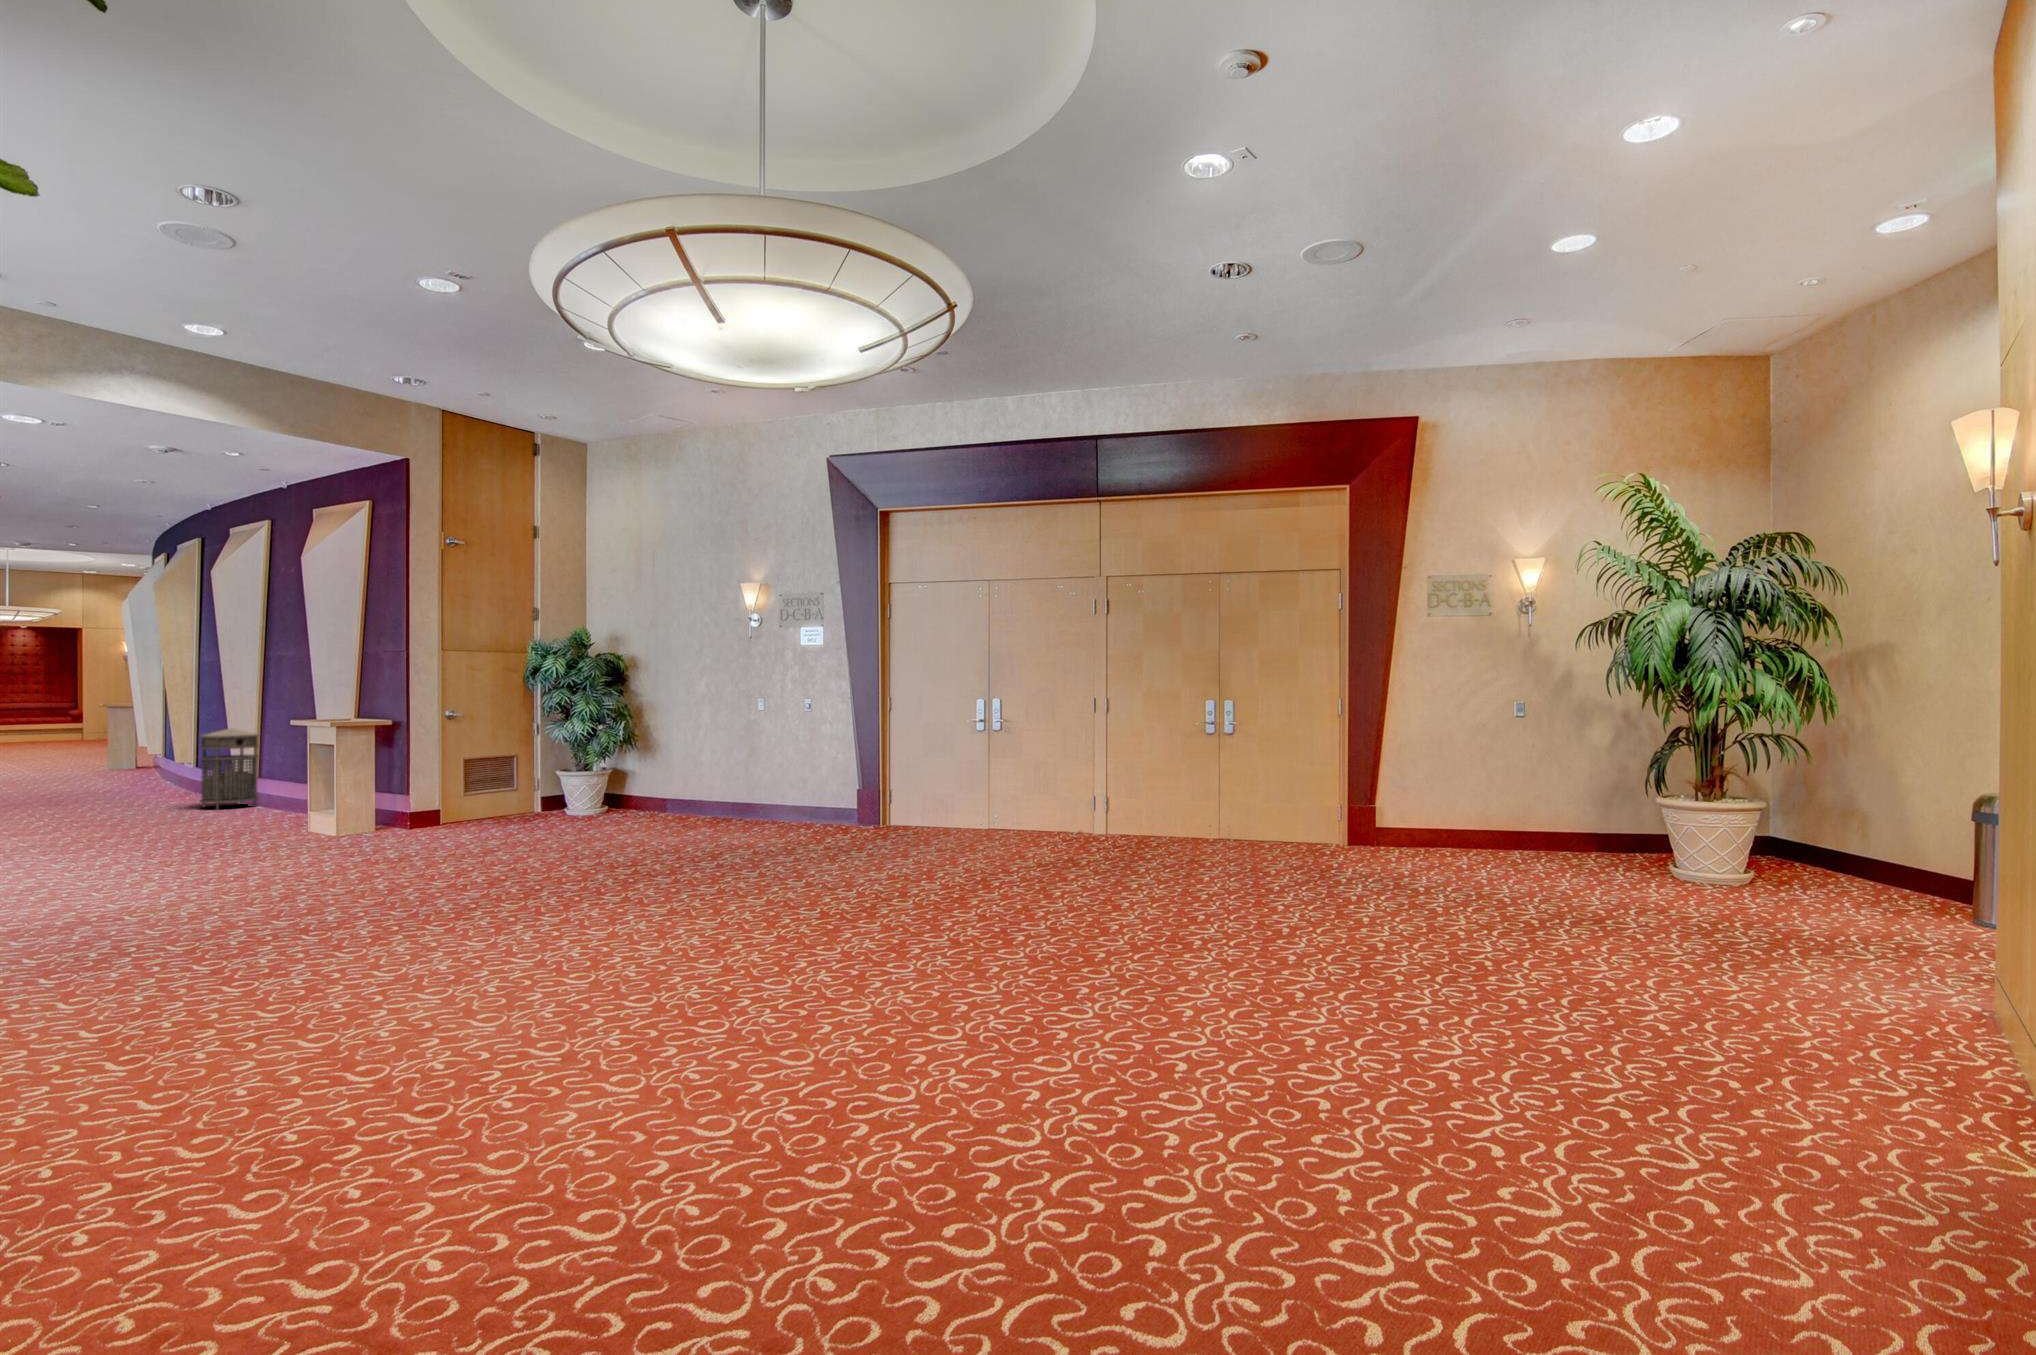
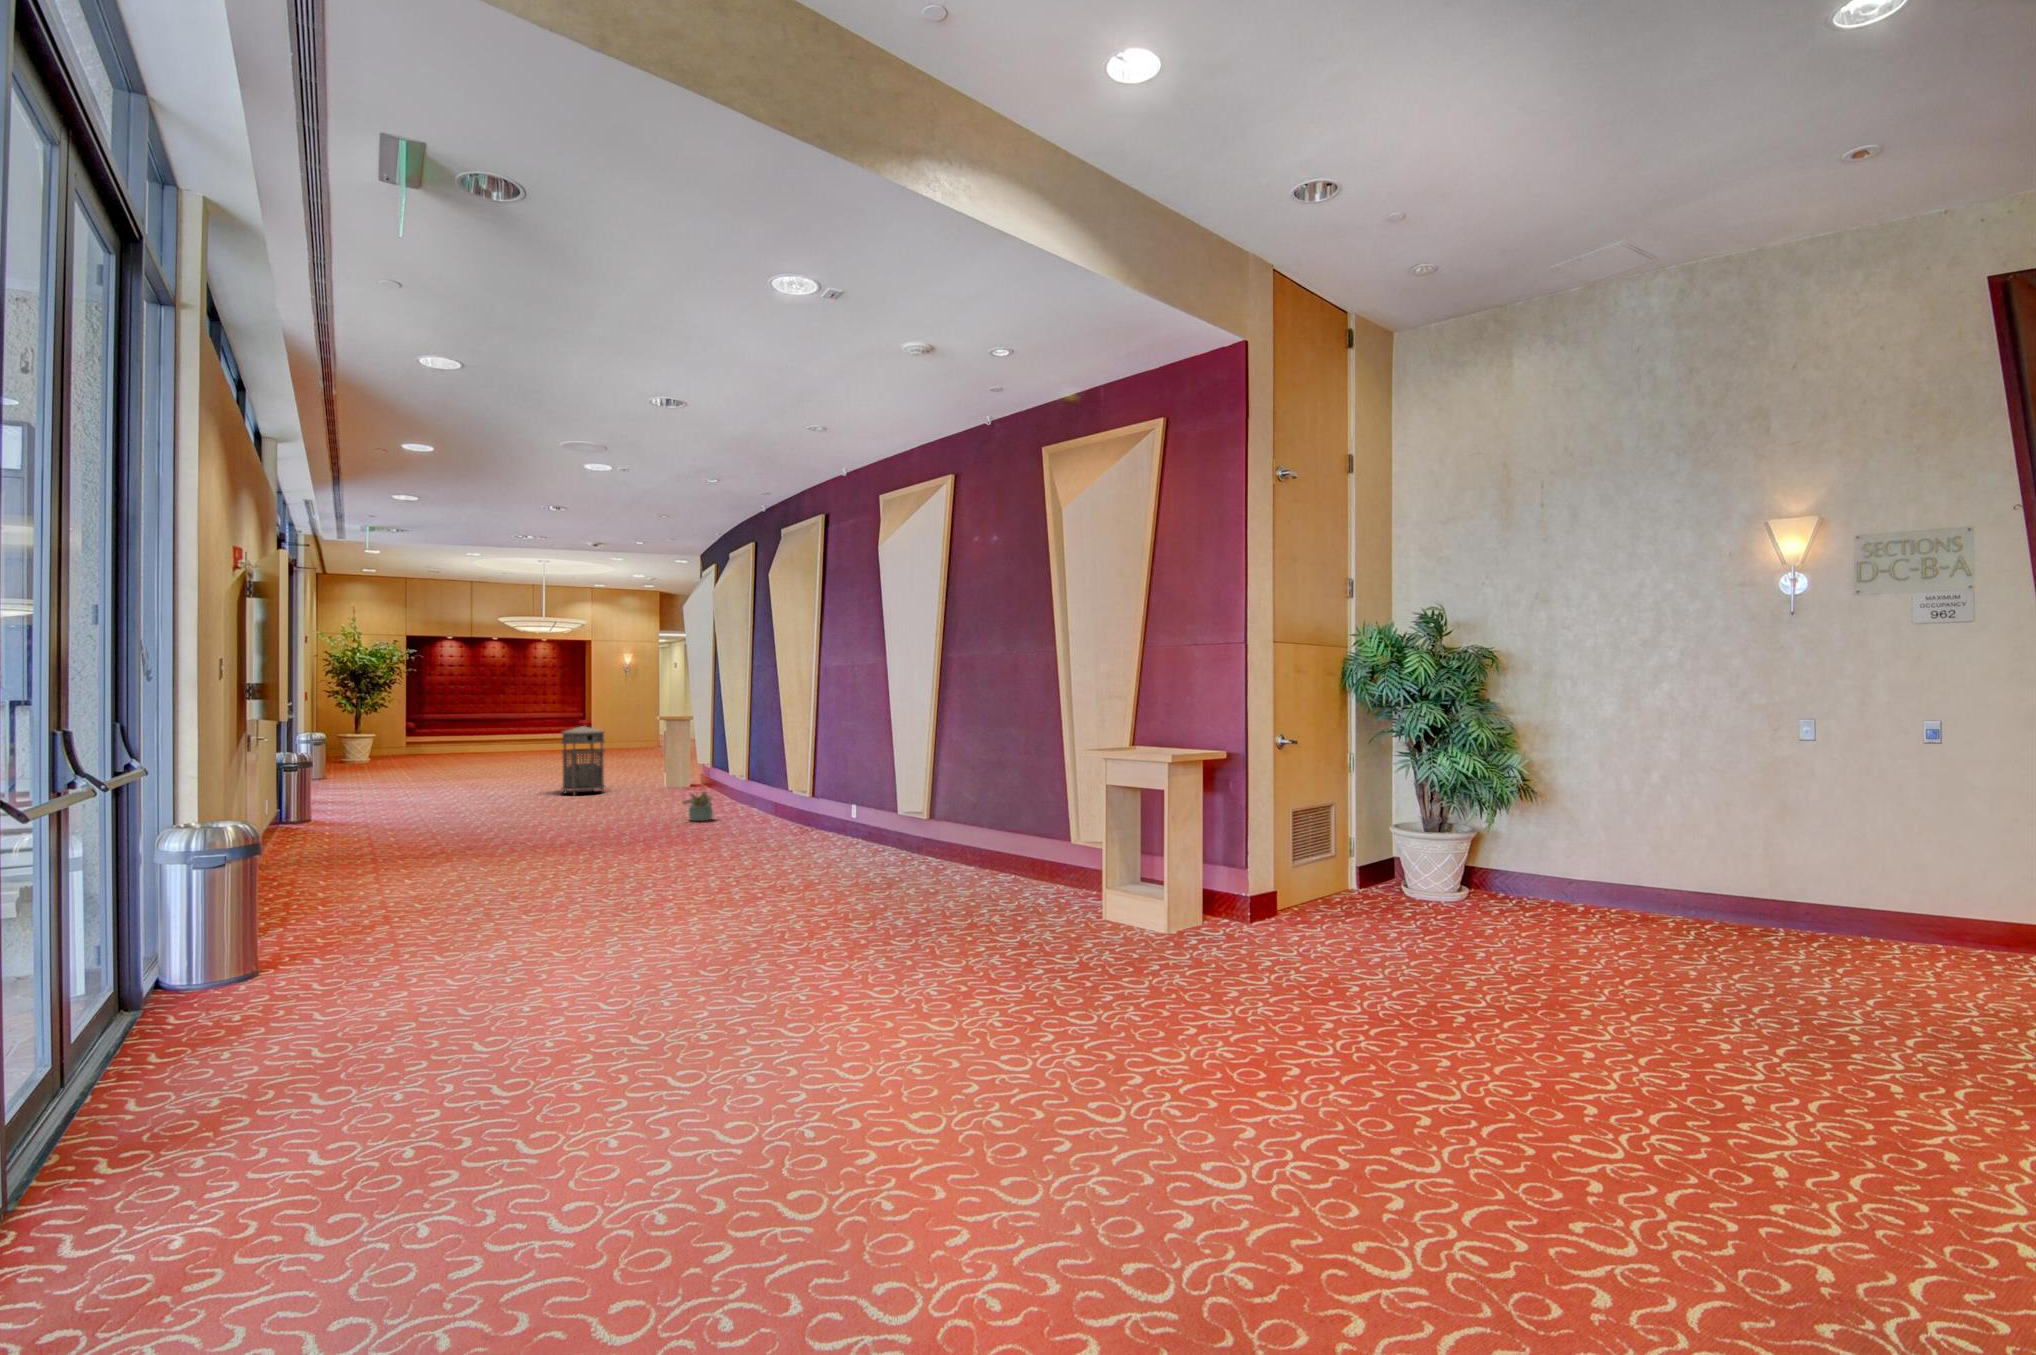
decorative plant: none [365,800,409,833] -> present [683,792,713,821]

